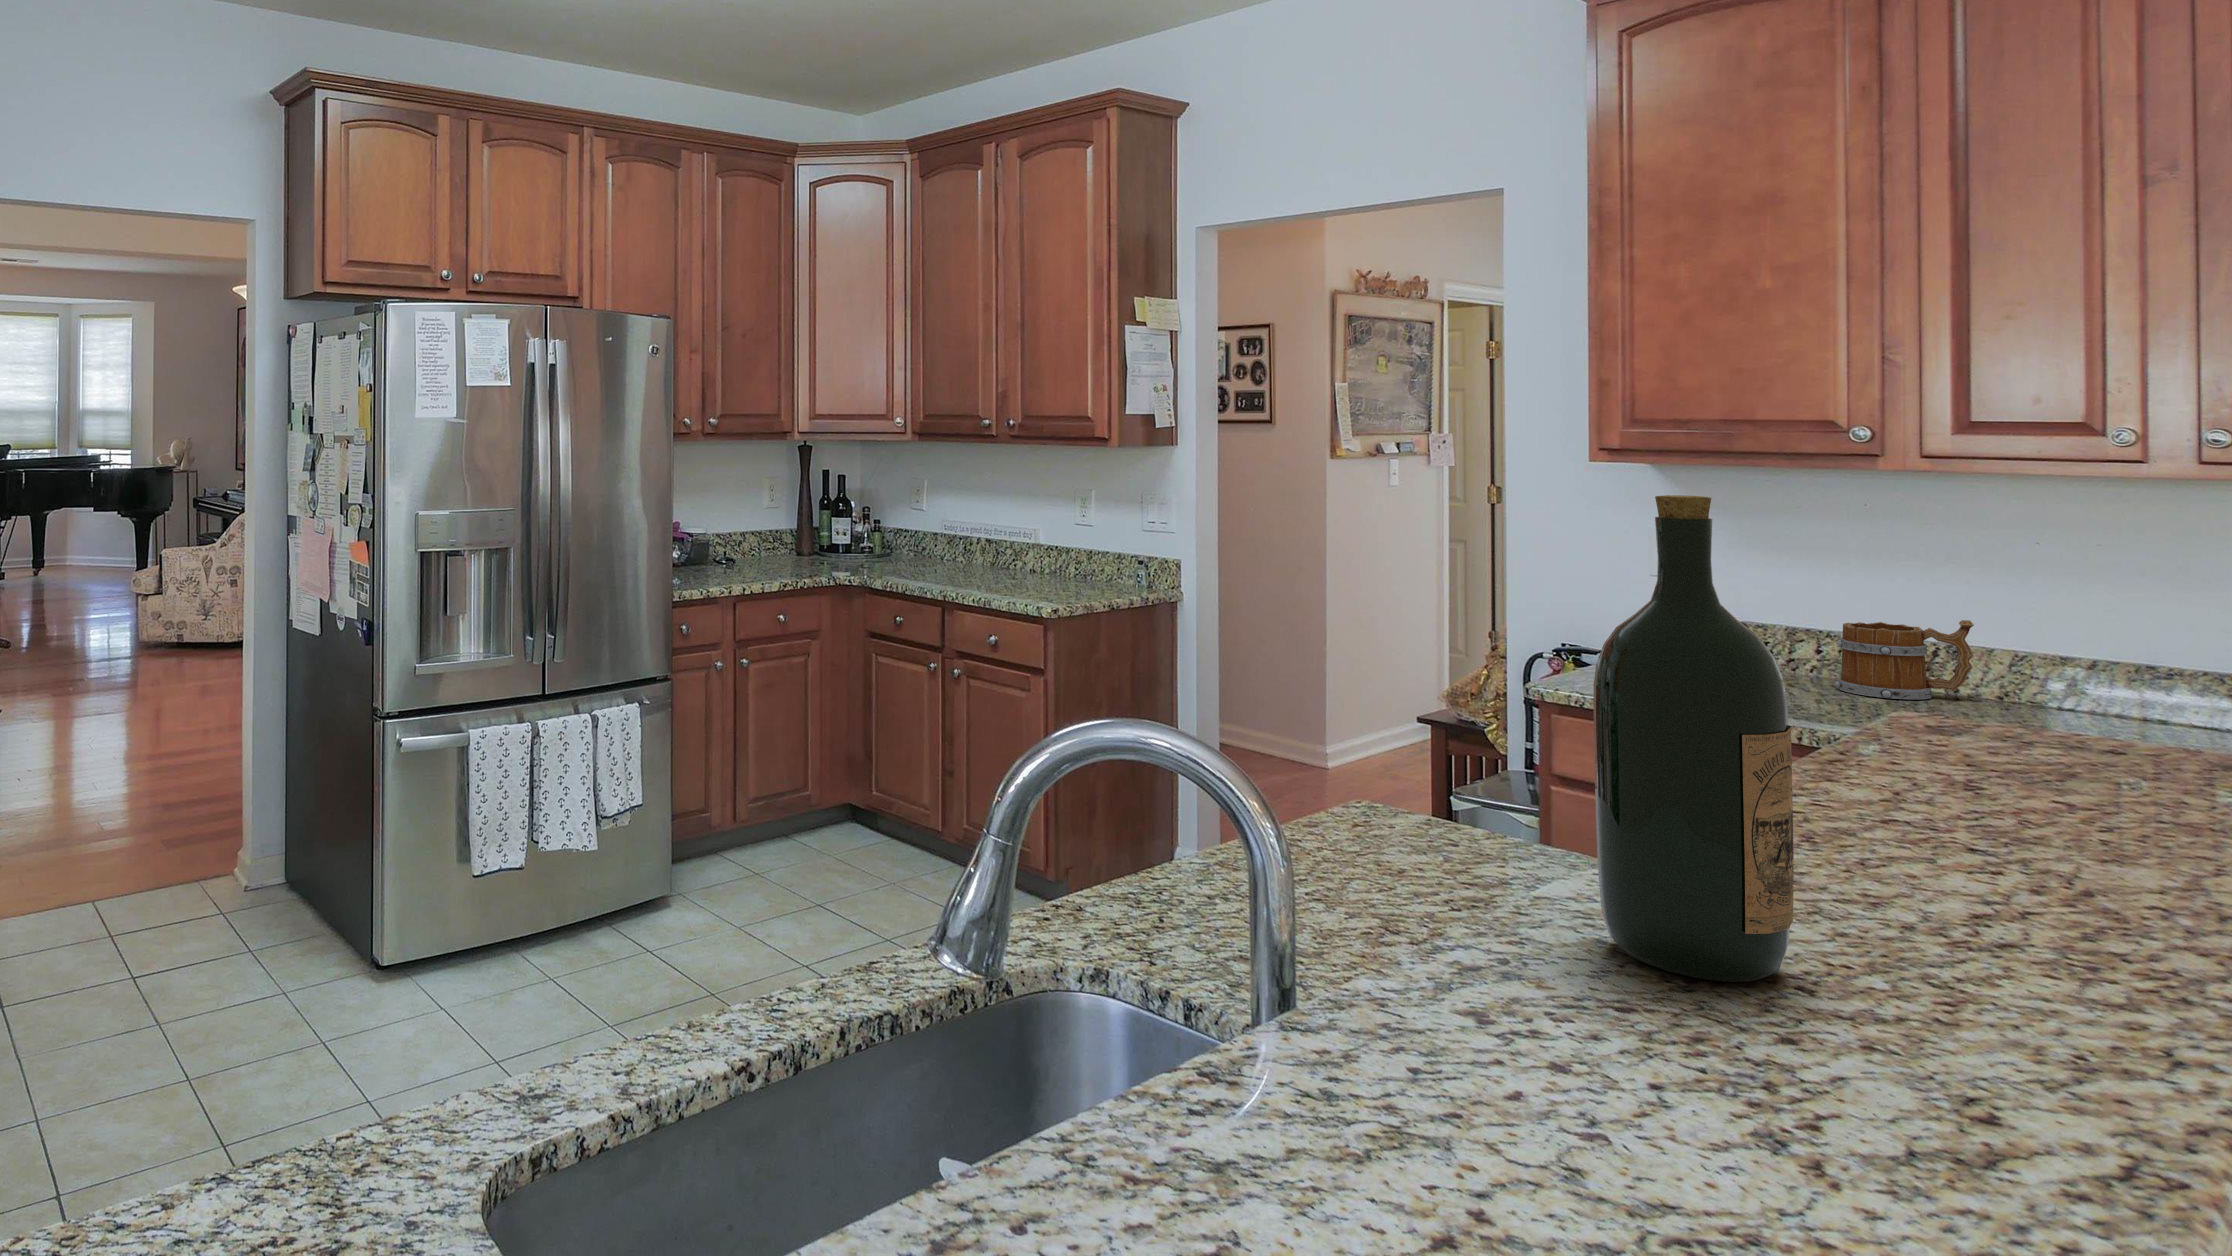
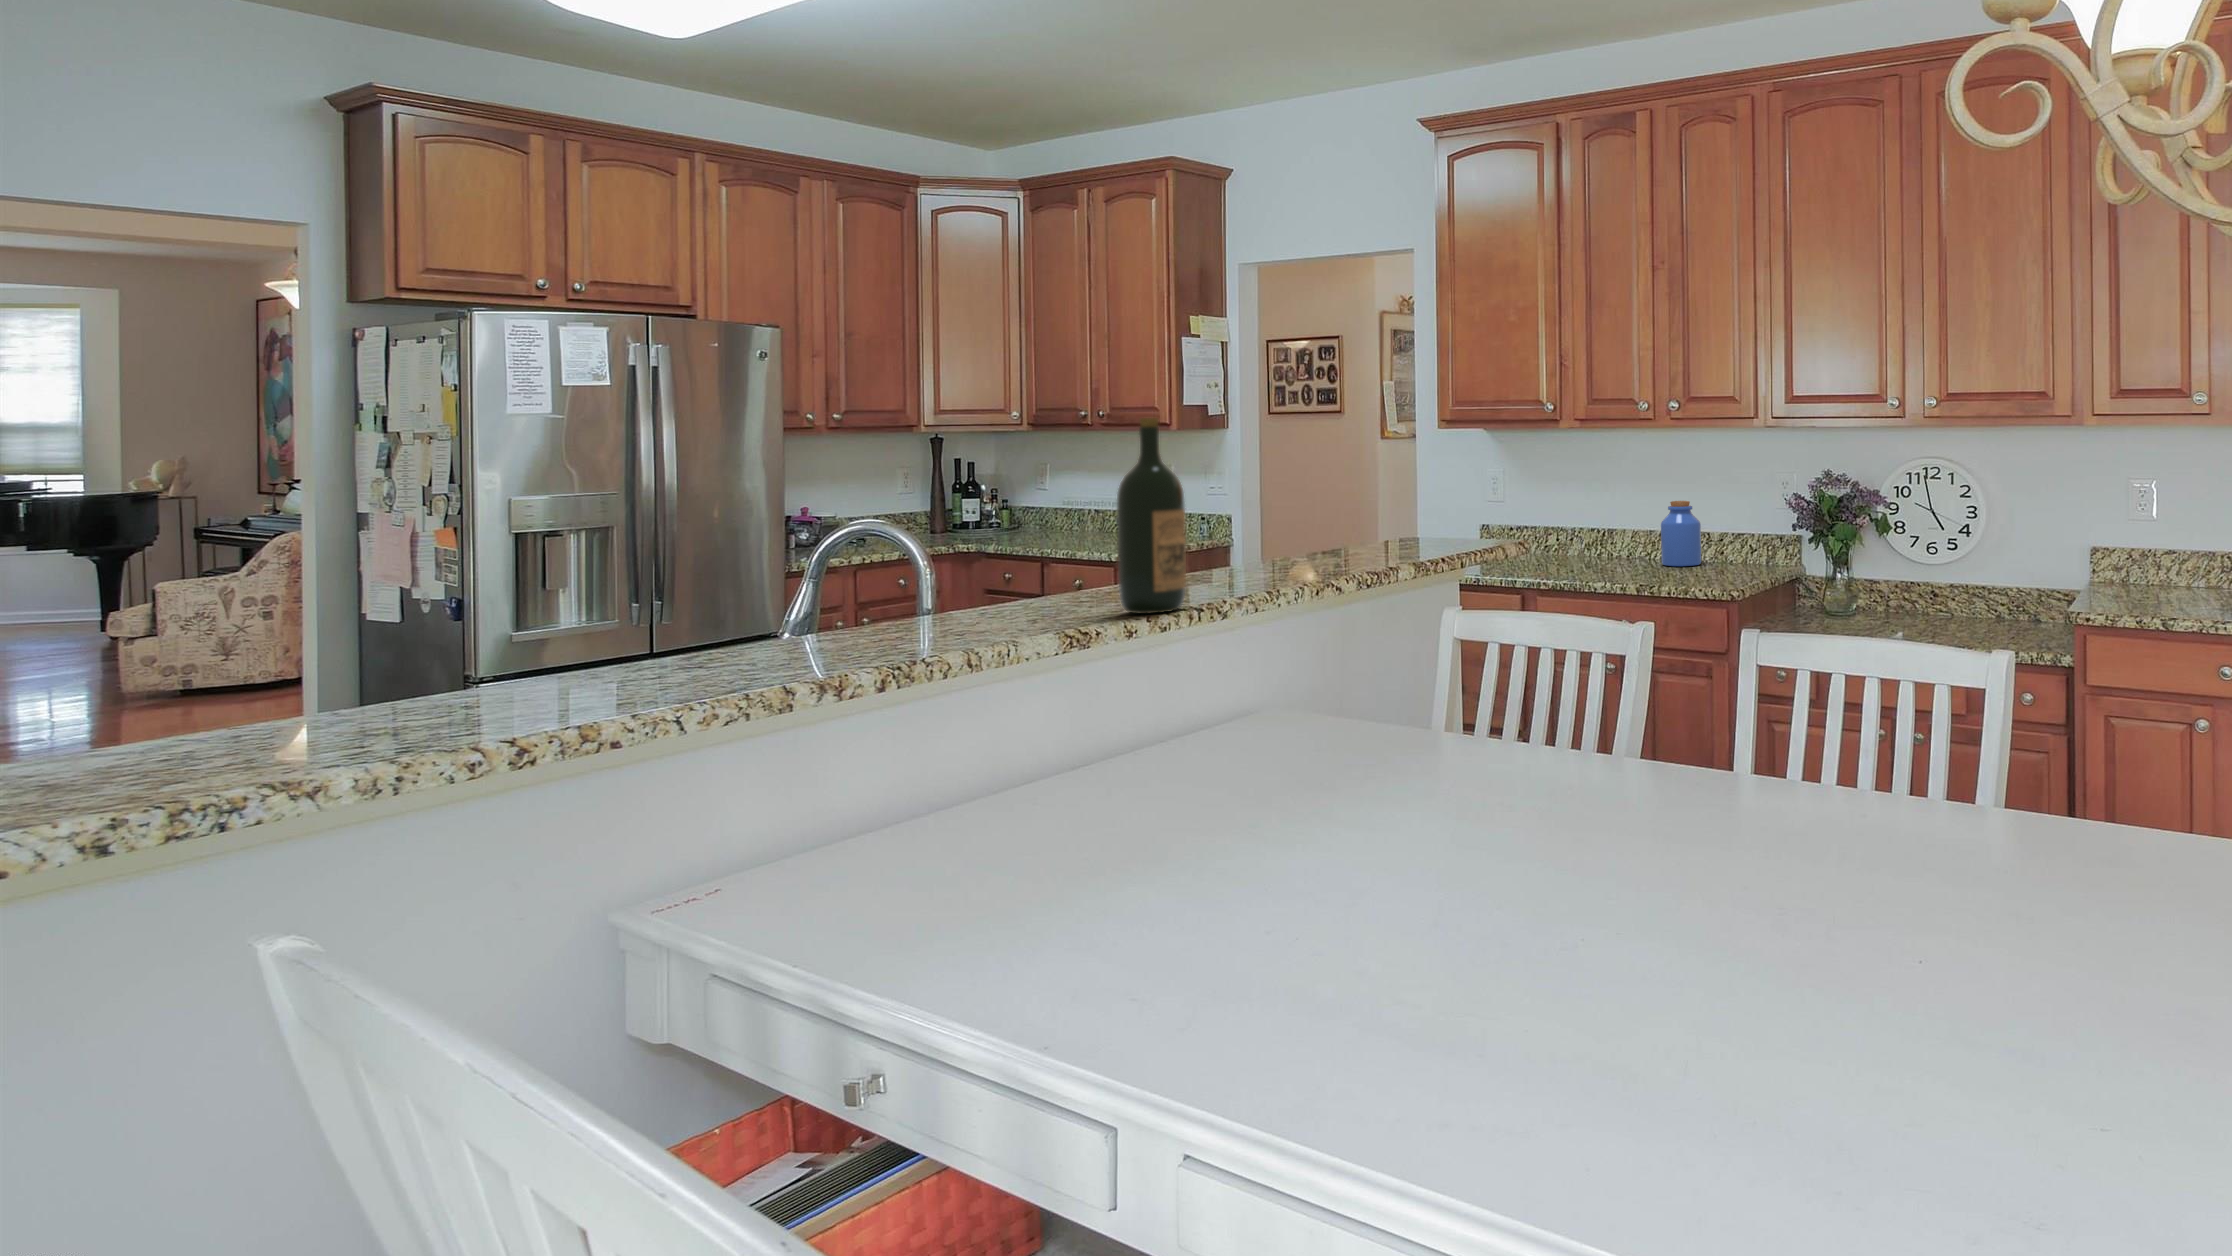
jar: none [2064,605,2169,727] -> present [1661,501,1701,566]
mug: present [1835,620,1974,699] -> none [1568,515,1630,564]

